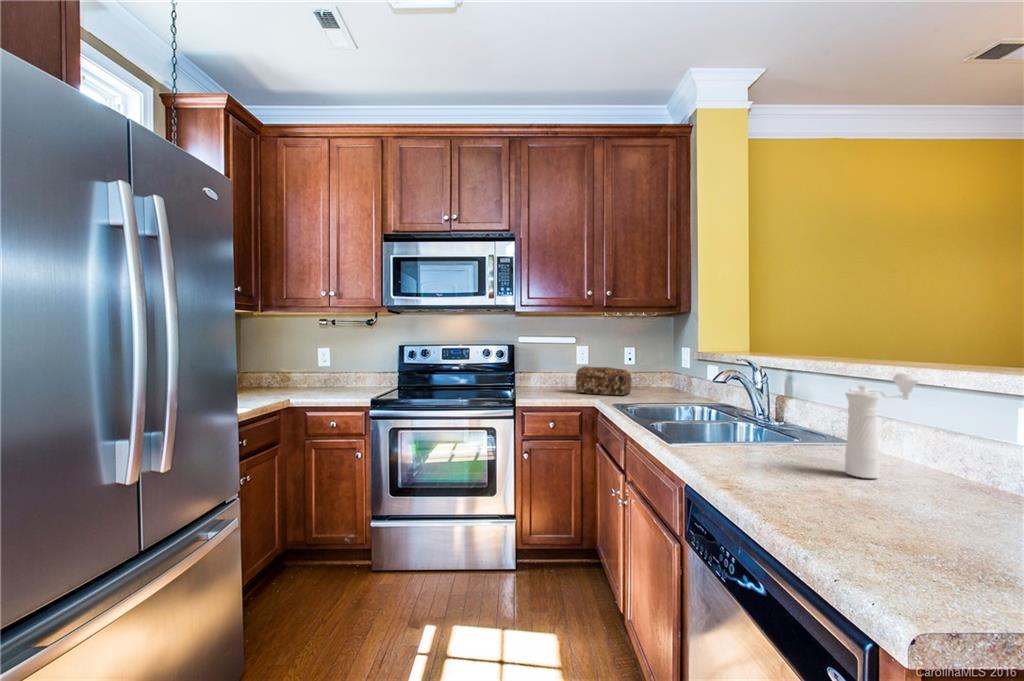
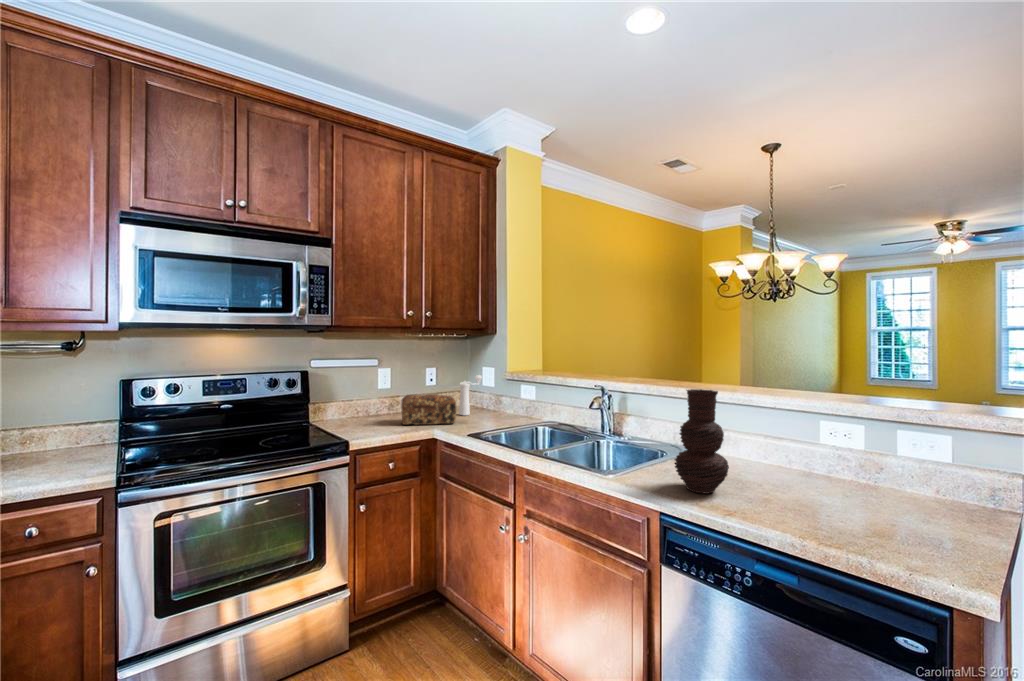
vase: none [717,338,791,469] -> present [674,389,729,494]
pepper mill: present [845,373,919,478] -> present [459,375,482,415]

